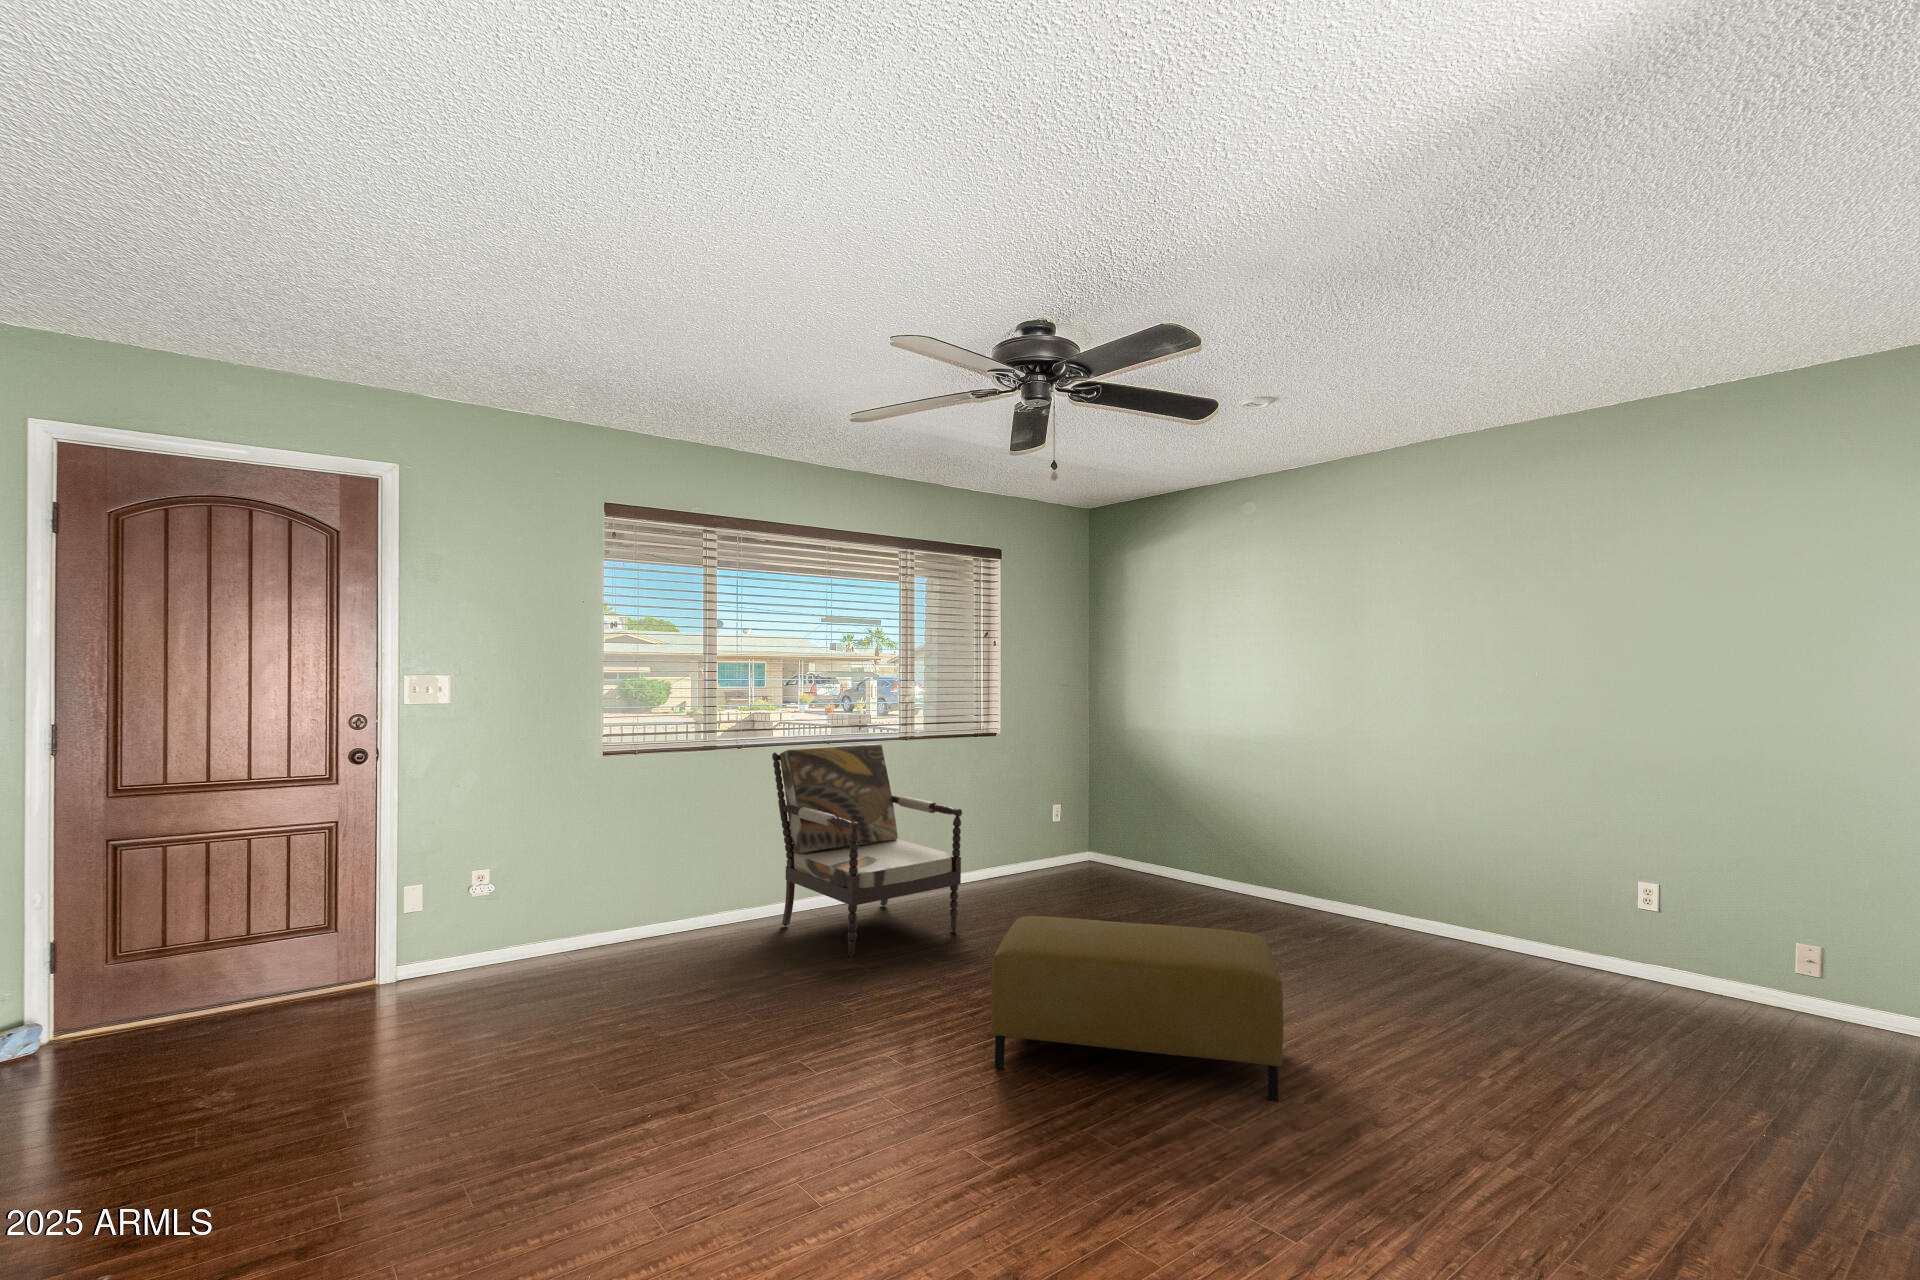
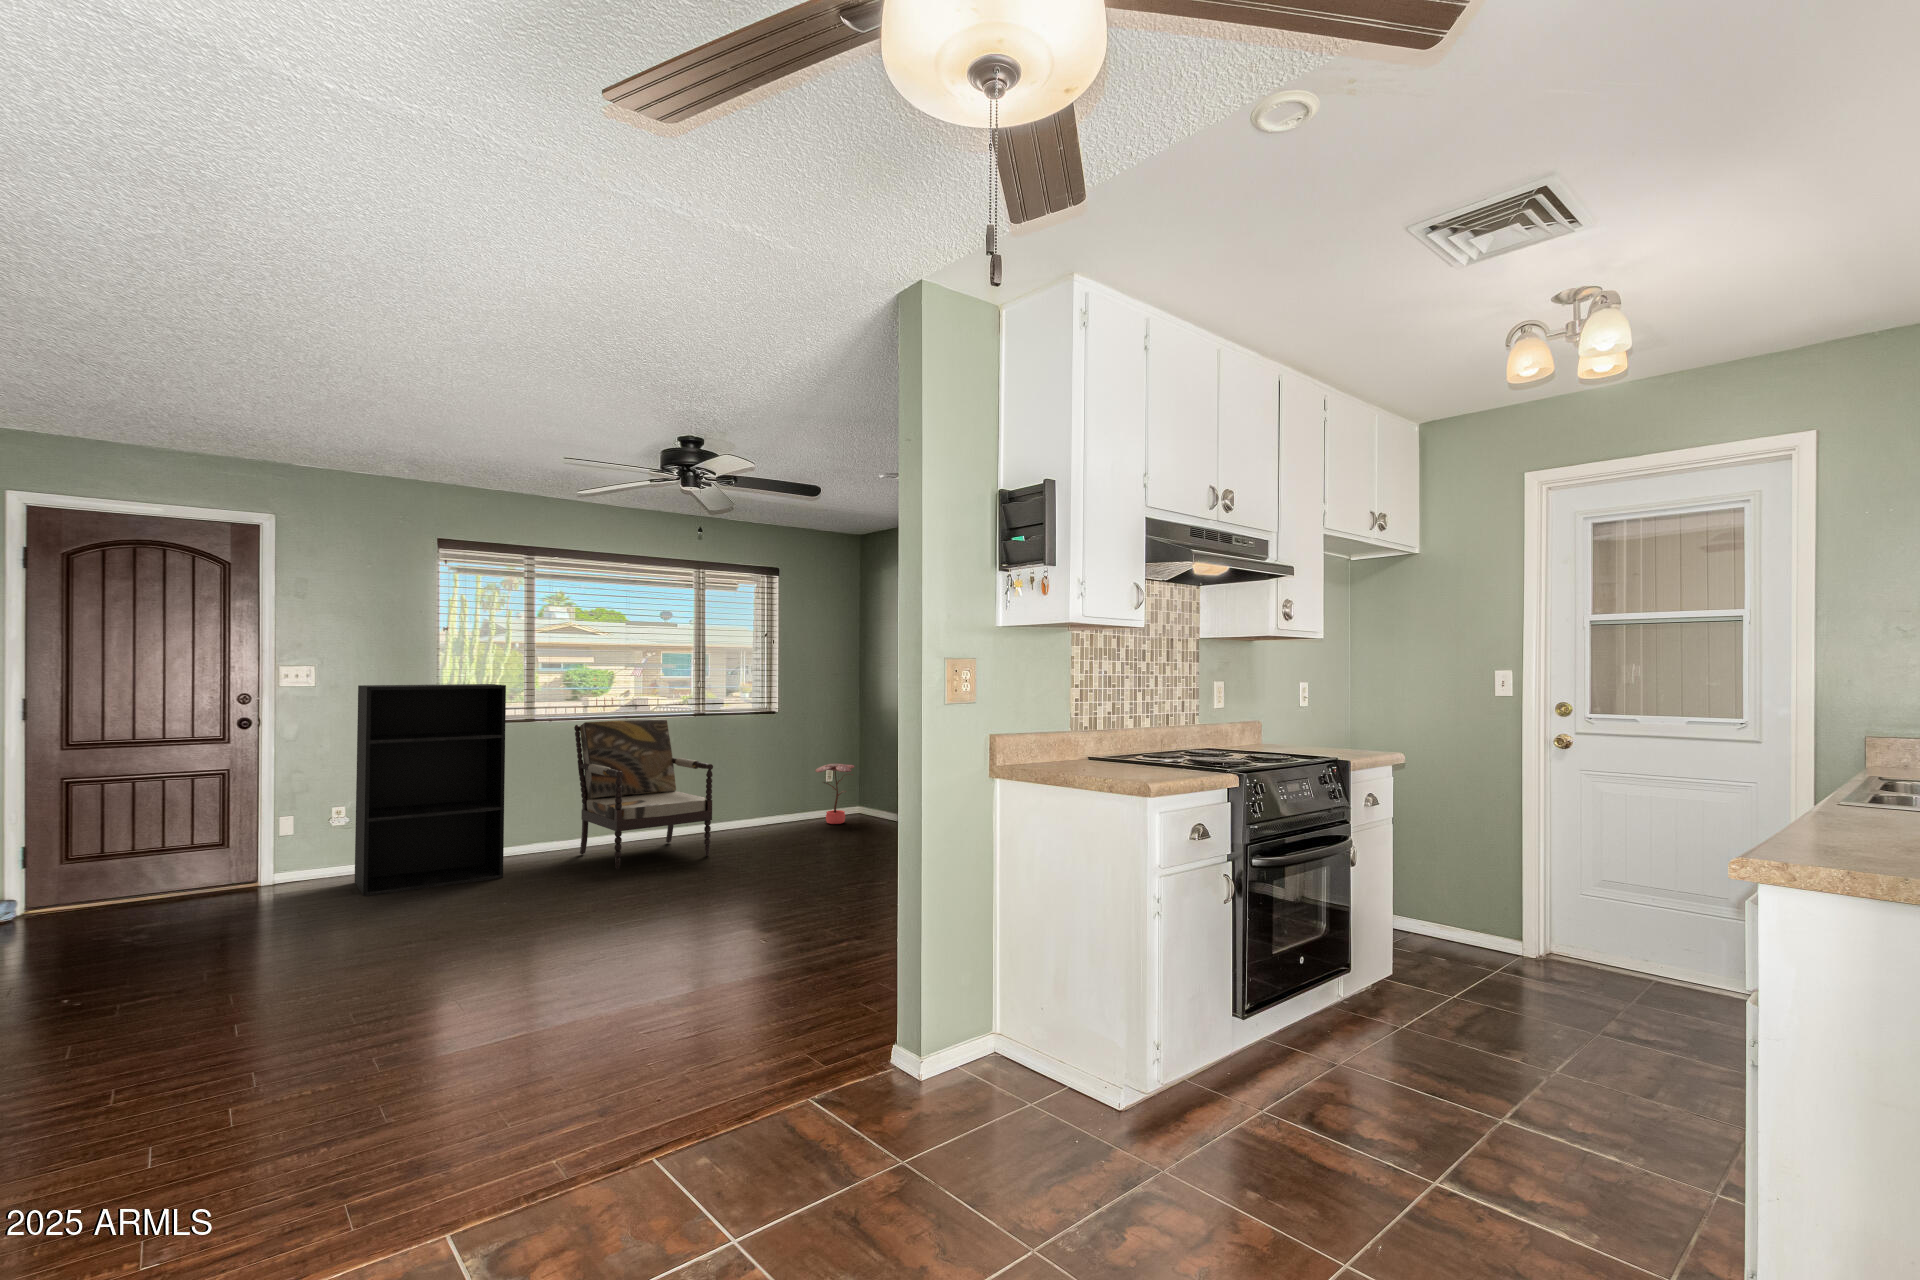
bookshelf: none [505,700,709,1008] -> present [355,684,506,896]
potted plant: none [1045,798,1092,874] -> present [816,764,854,824]
ottoman: present [991,916,1283,1101] -> none [661,824,863,926]

